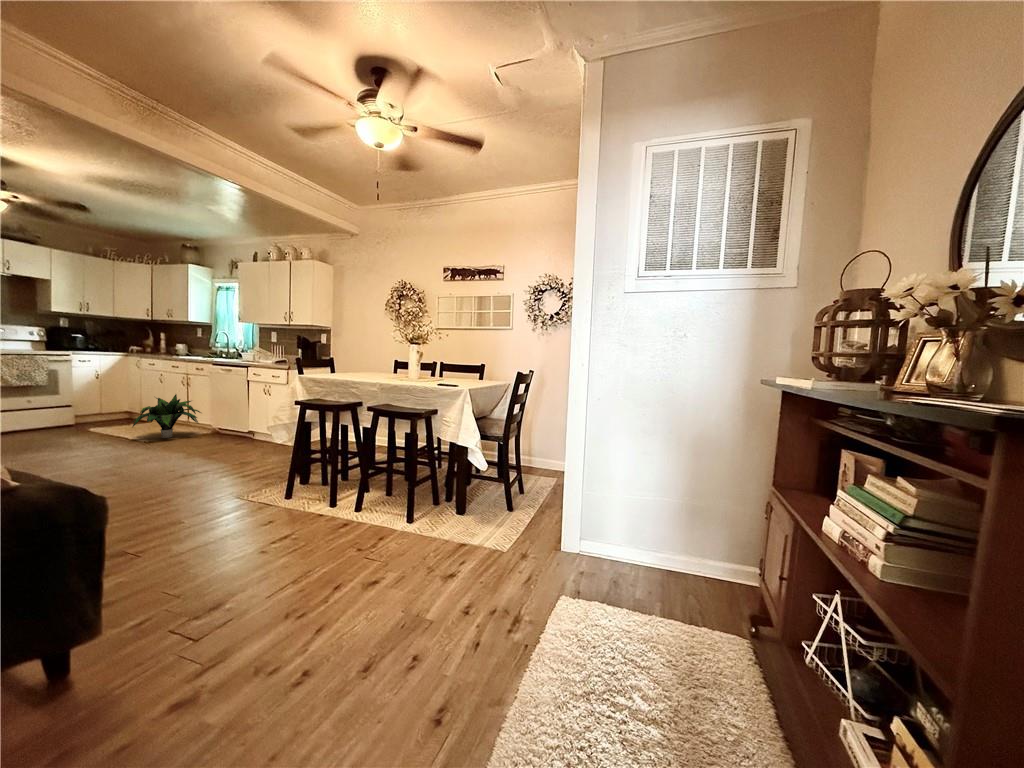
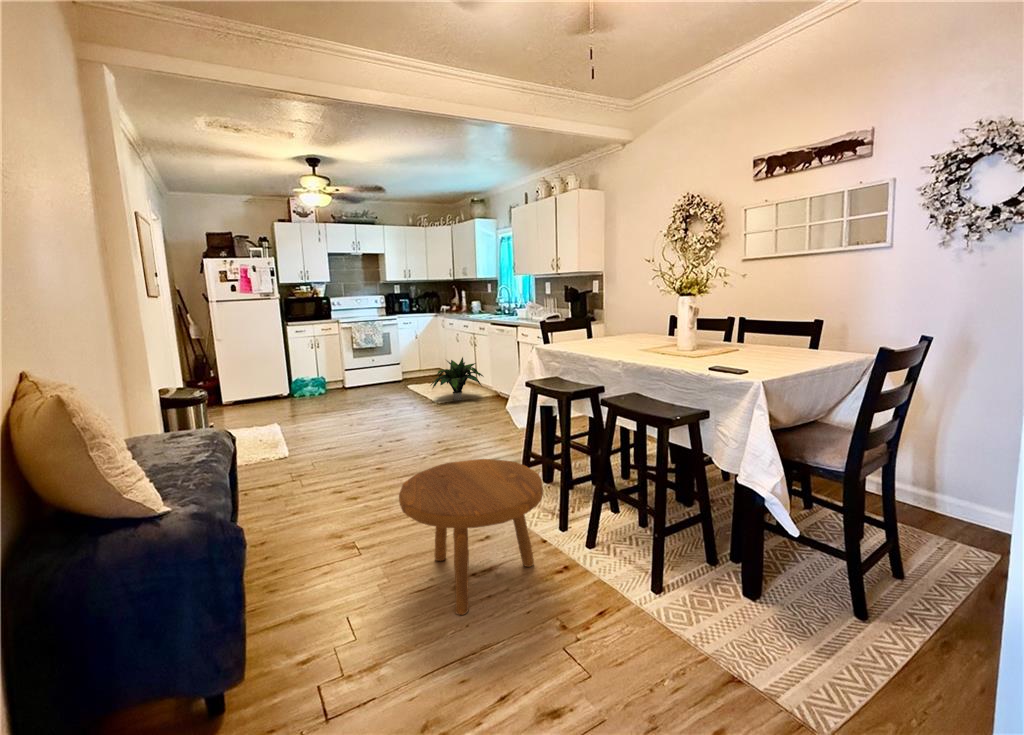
footstool: none [184,458,328,583] -> present [399,459,543,615]

